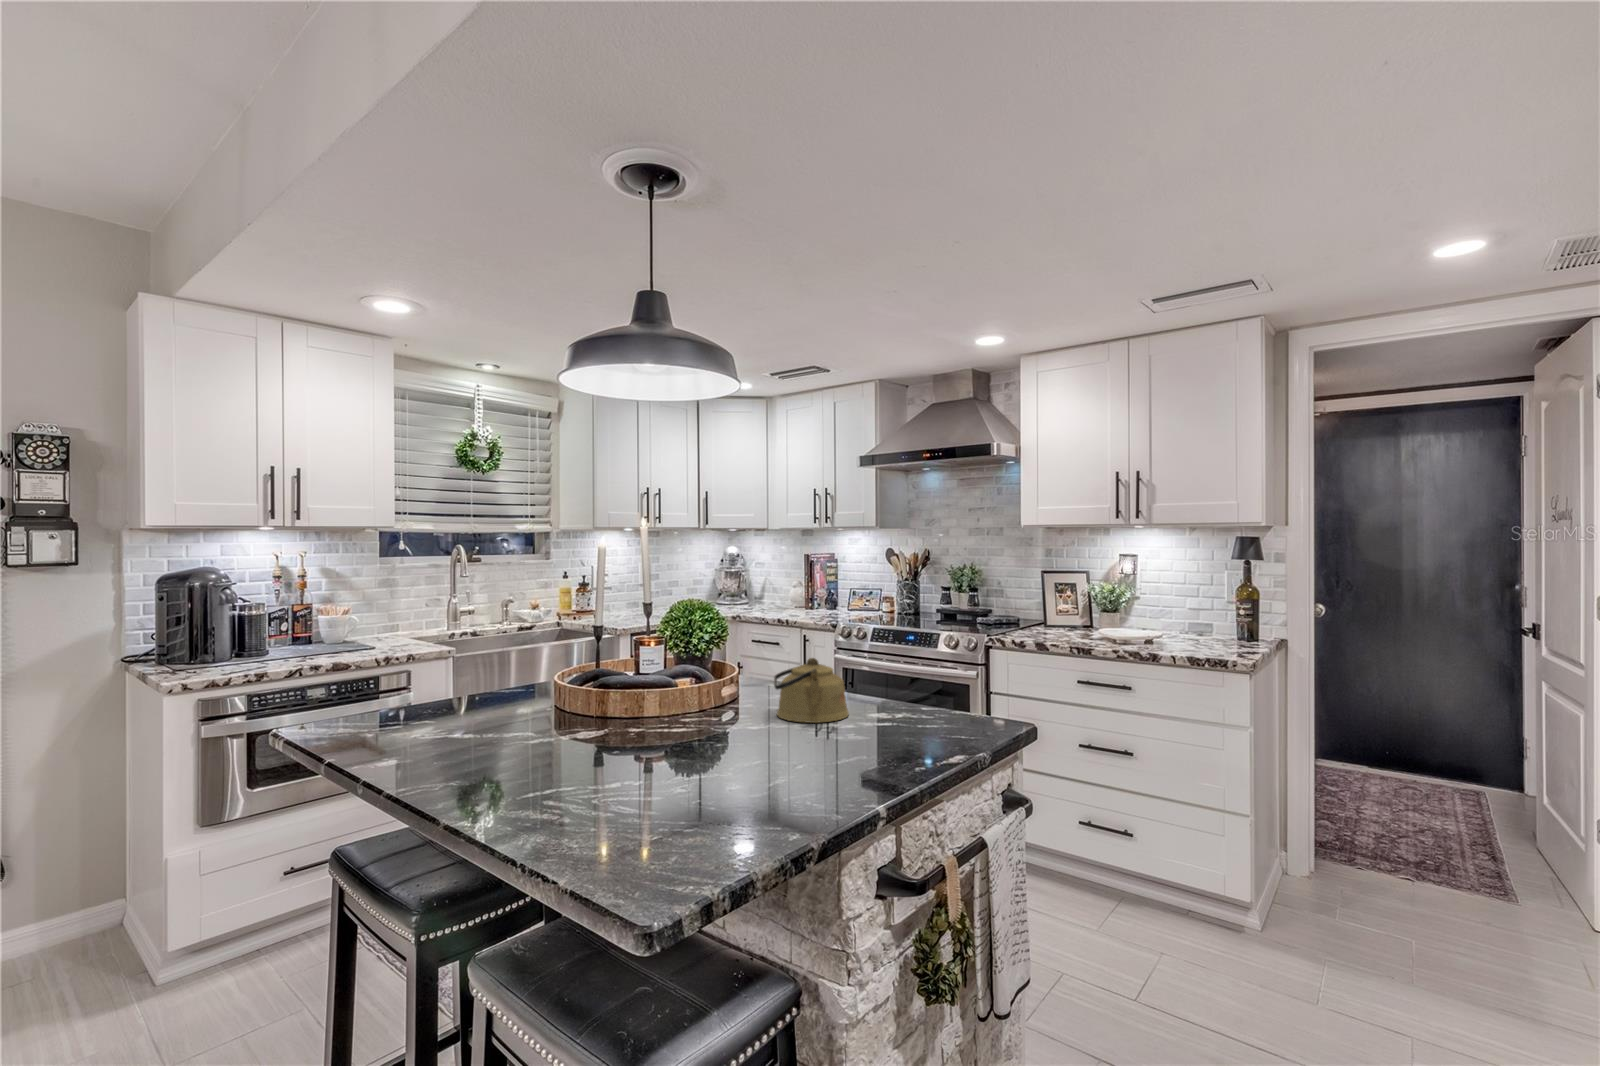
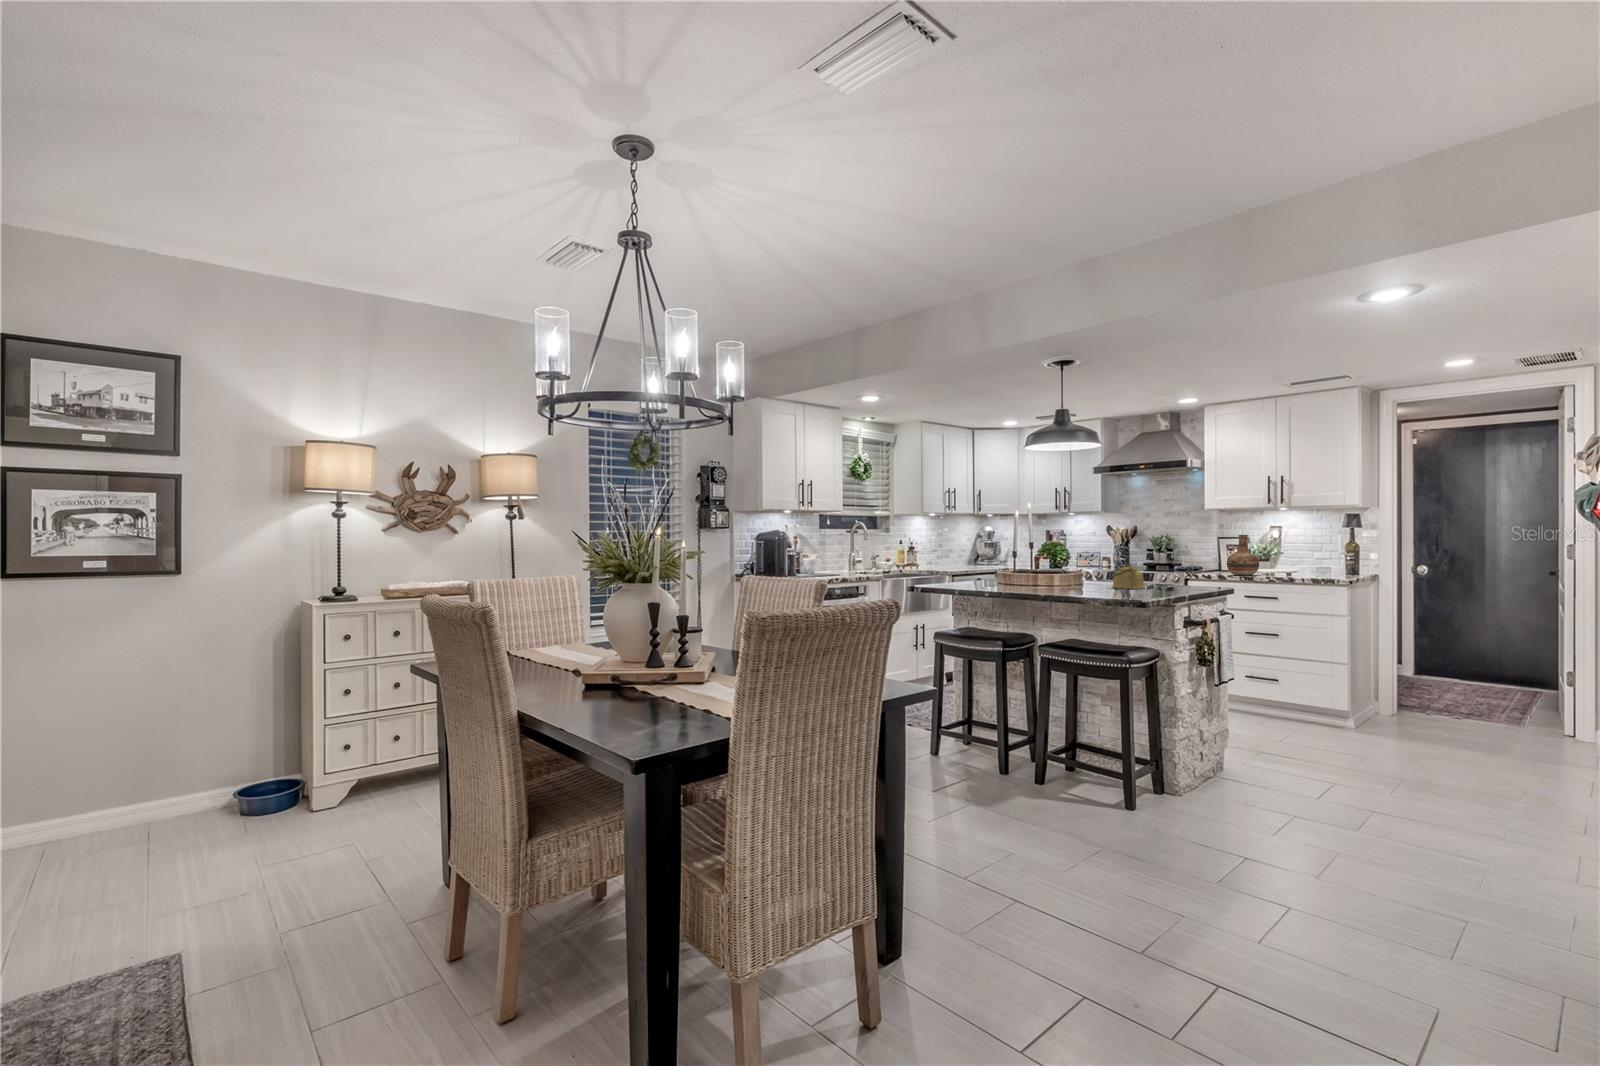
vase: none [1050,571,1102,643] -> present [1227,535,1259,576]

